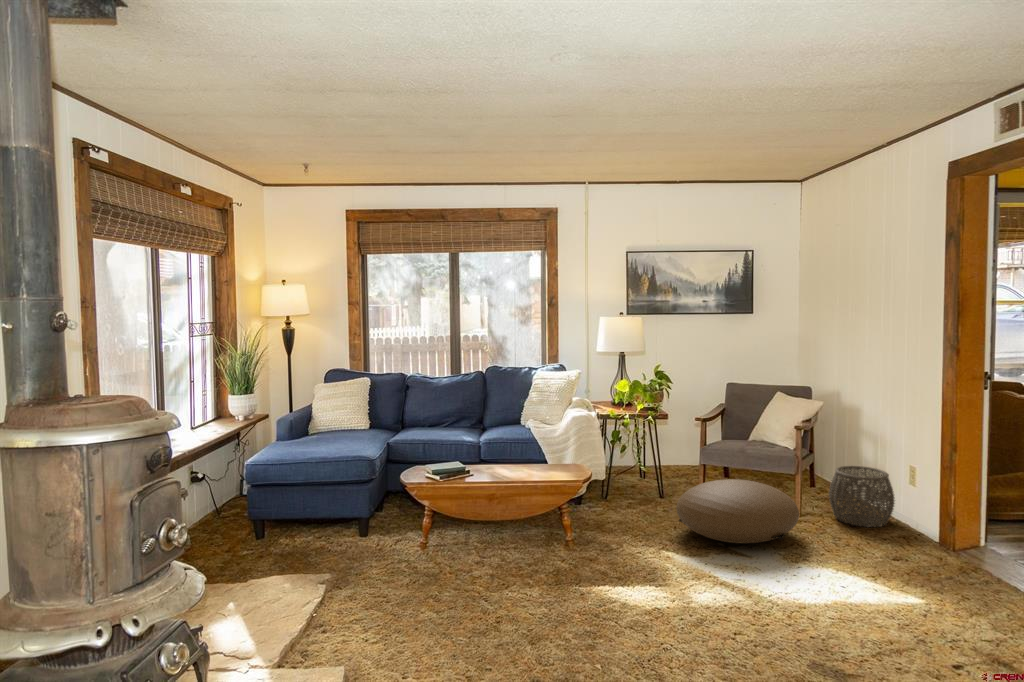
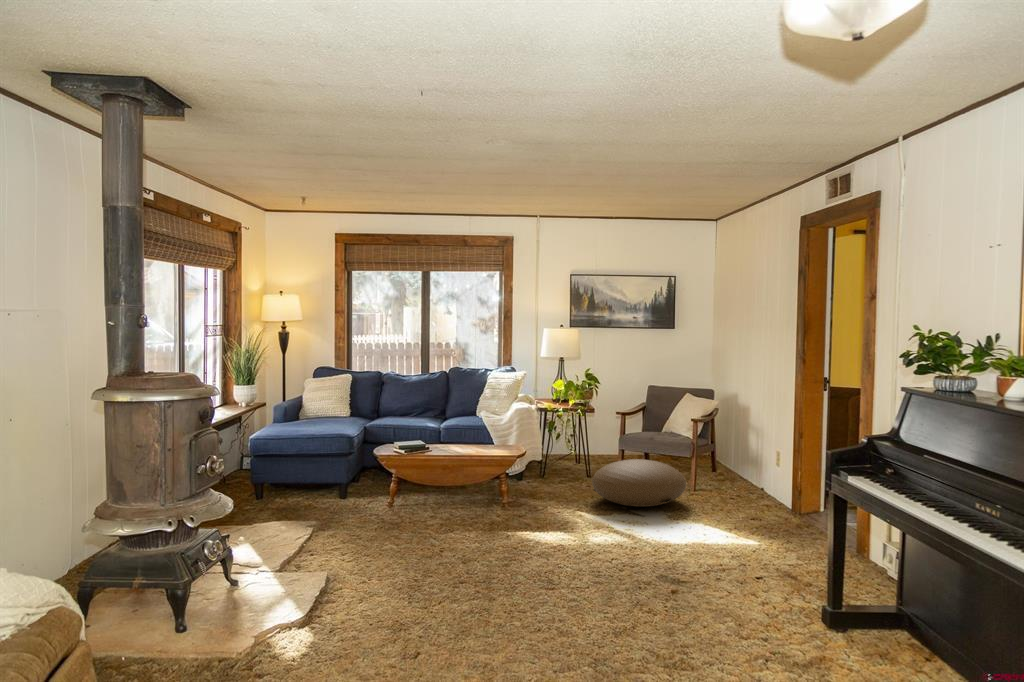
woven basket: present [829,466,895,527] -> none [717,452,766,499]

